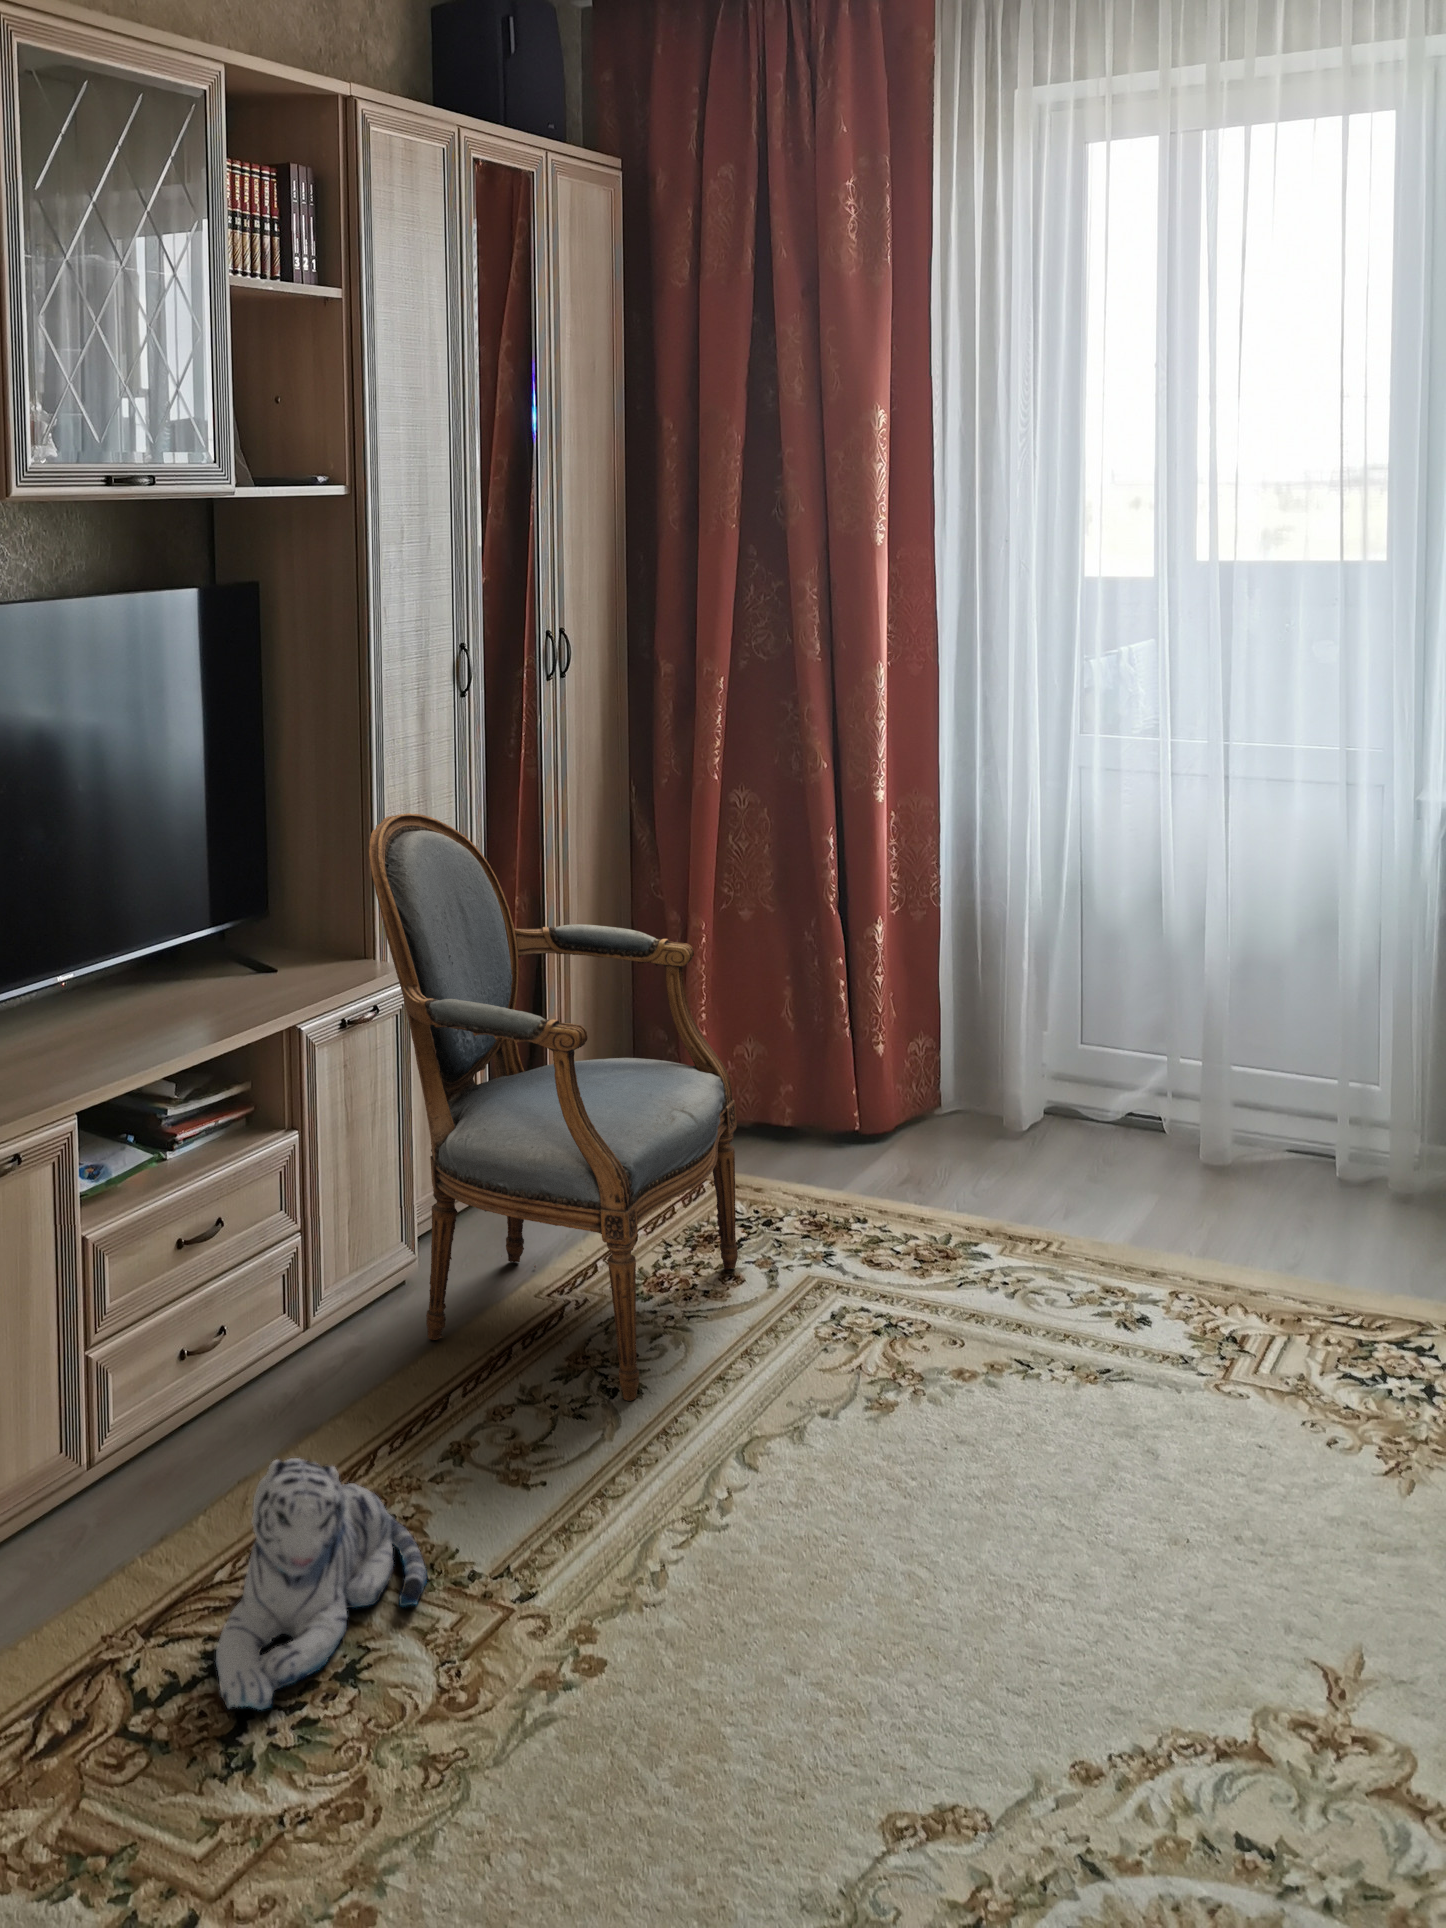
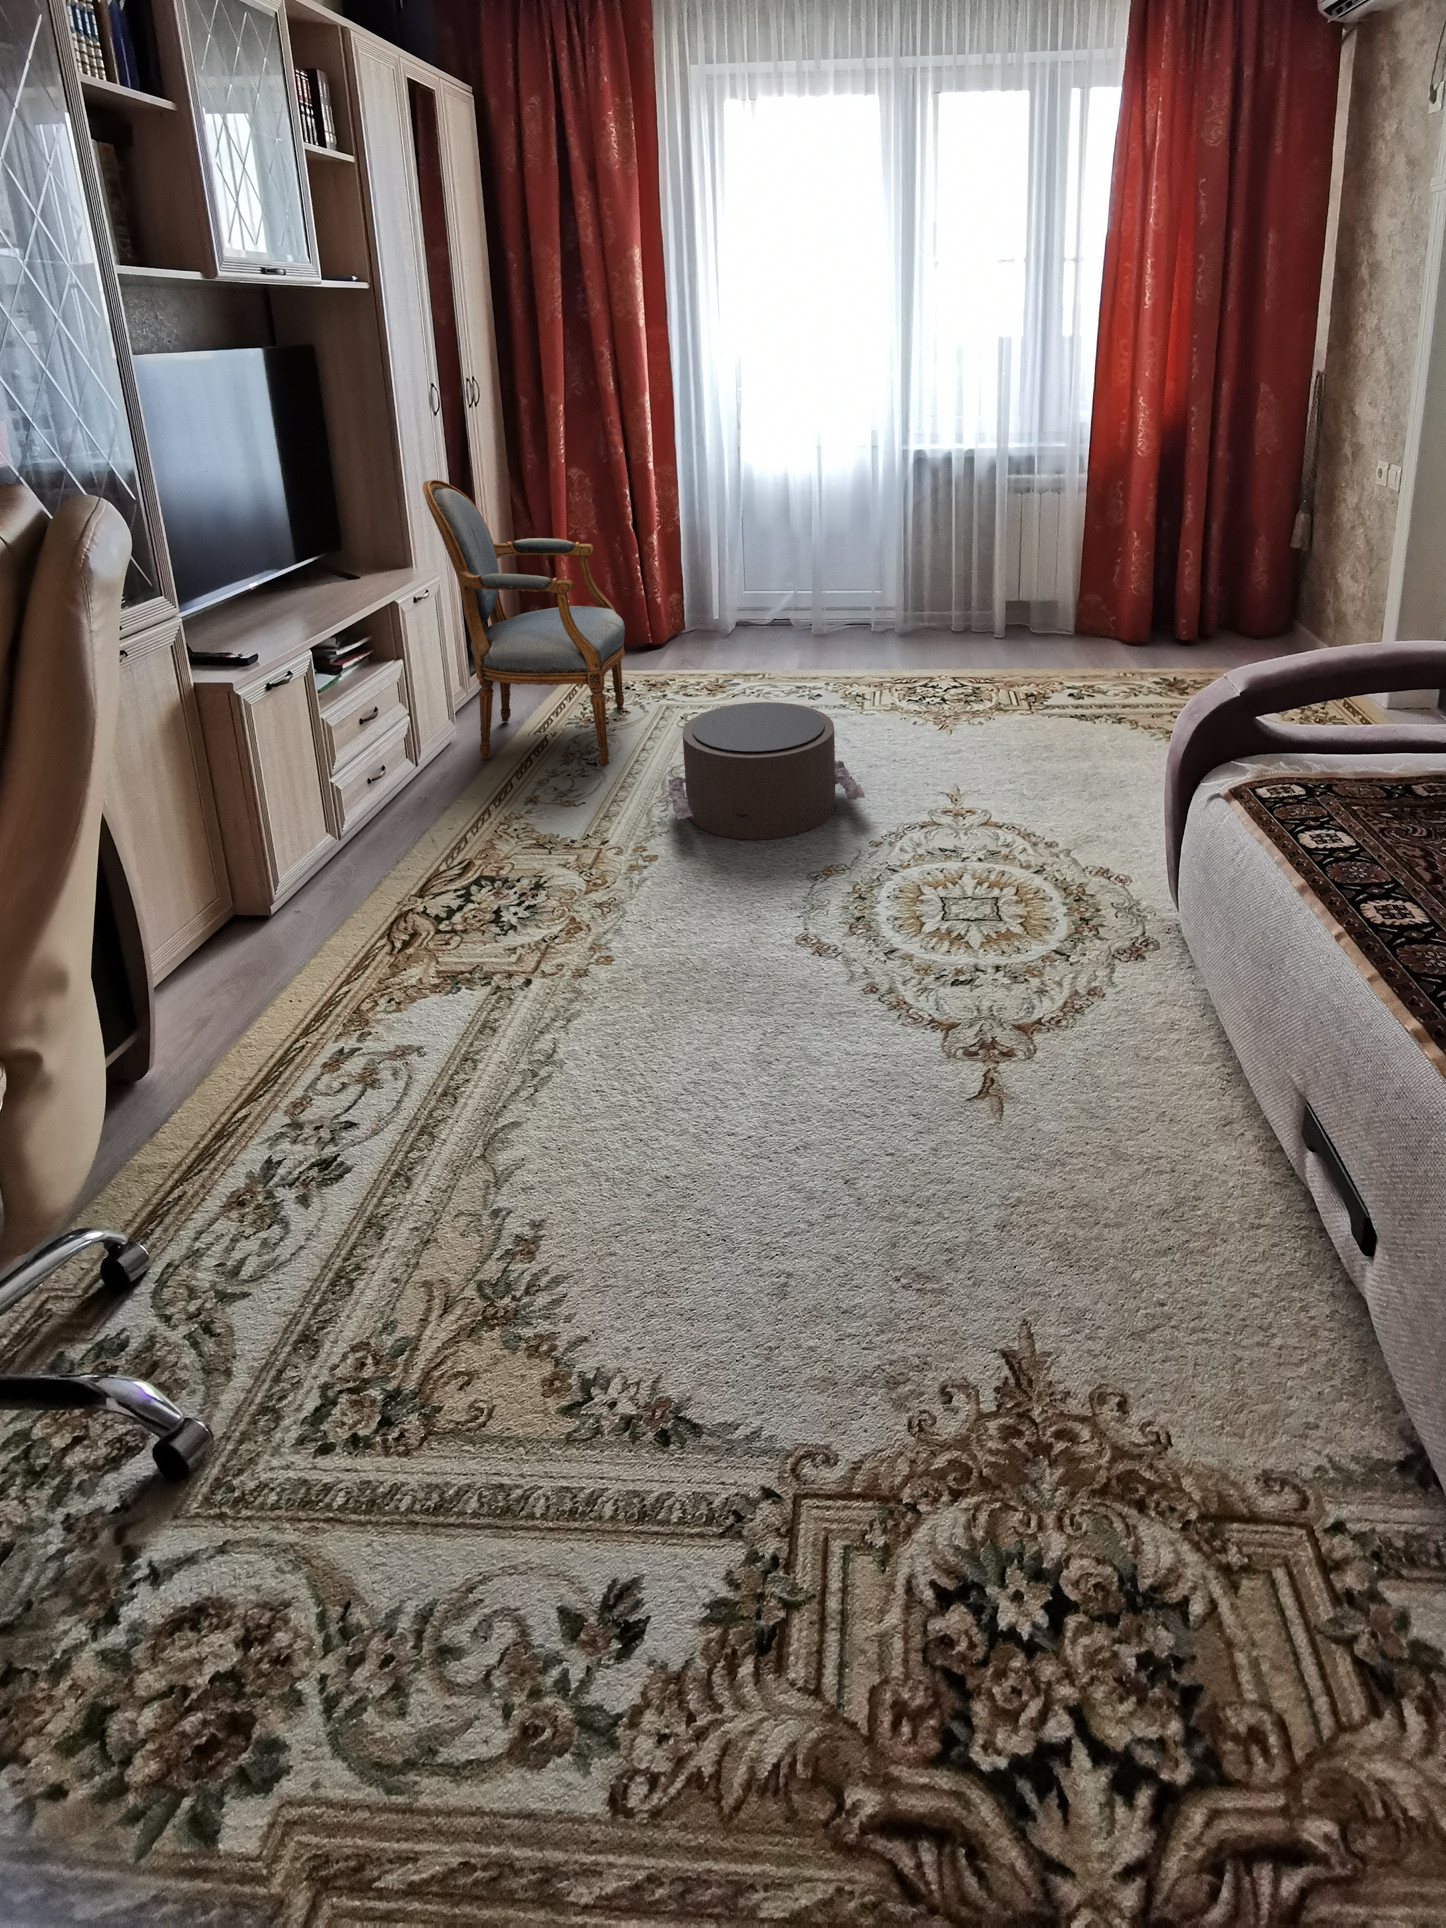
pouf: none [658,1337,1096,1689] -> present [668,702,865,840]
plush toy: present [216,1458,427,1710] -> none [465,794,557,912]

